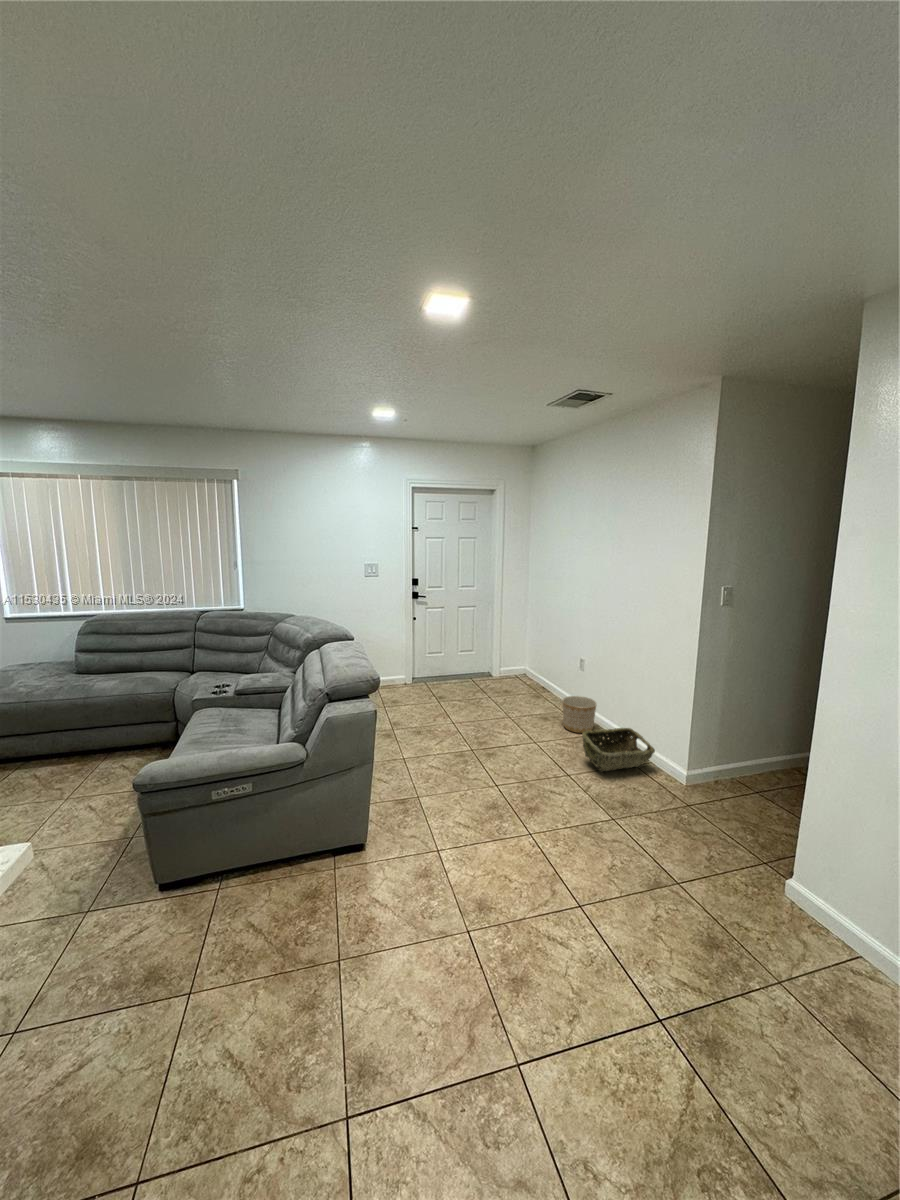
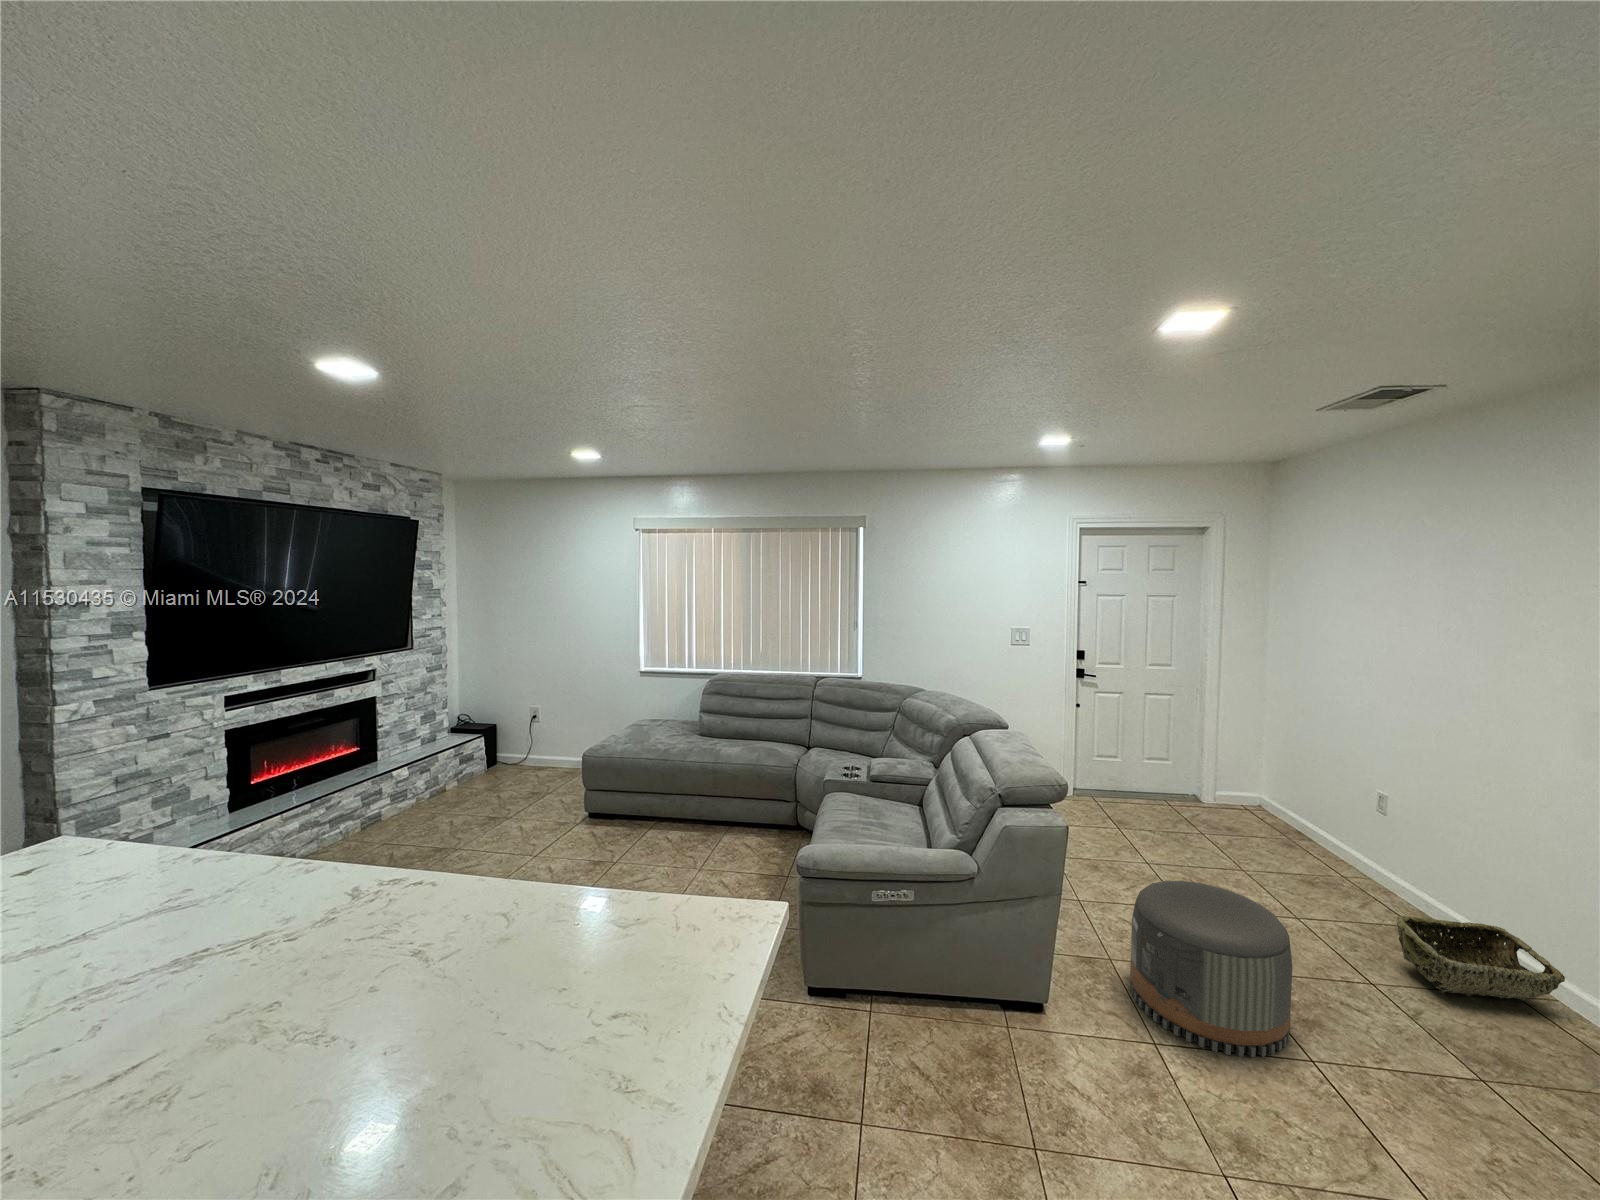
planter: present [562,696,596,733] -> none [1346,853,1418,919]
pouf: none [428,733,522,845] -> present [1130,881,1292,1057]

